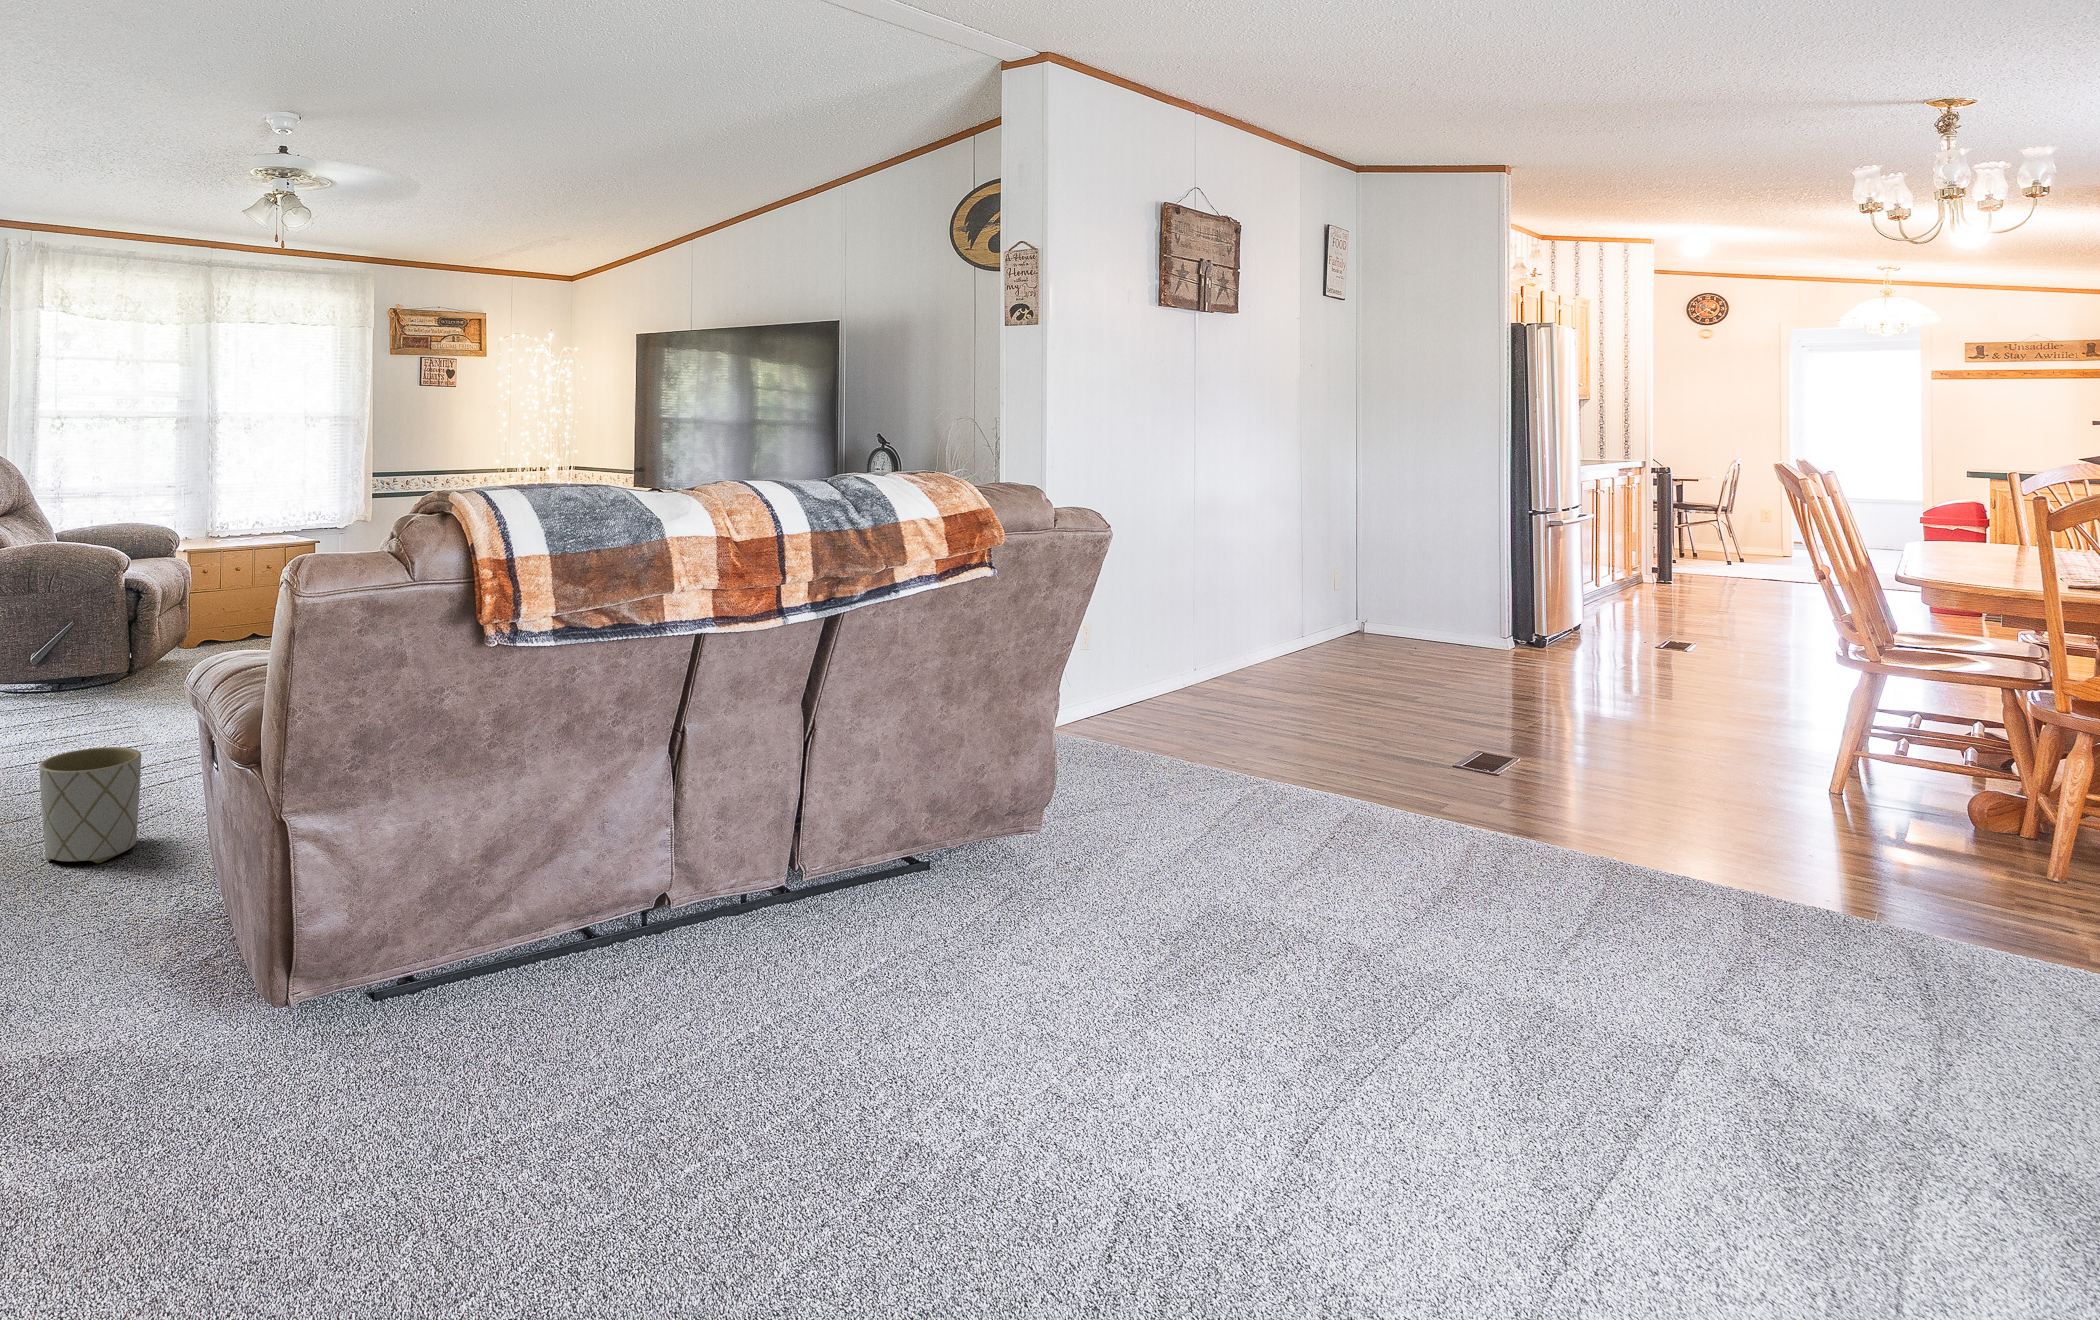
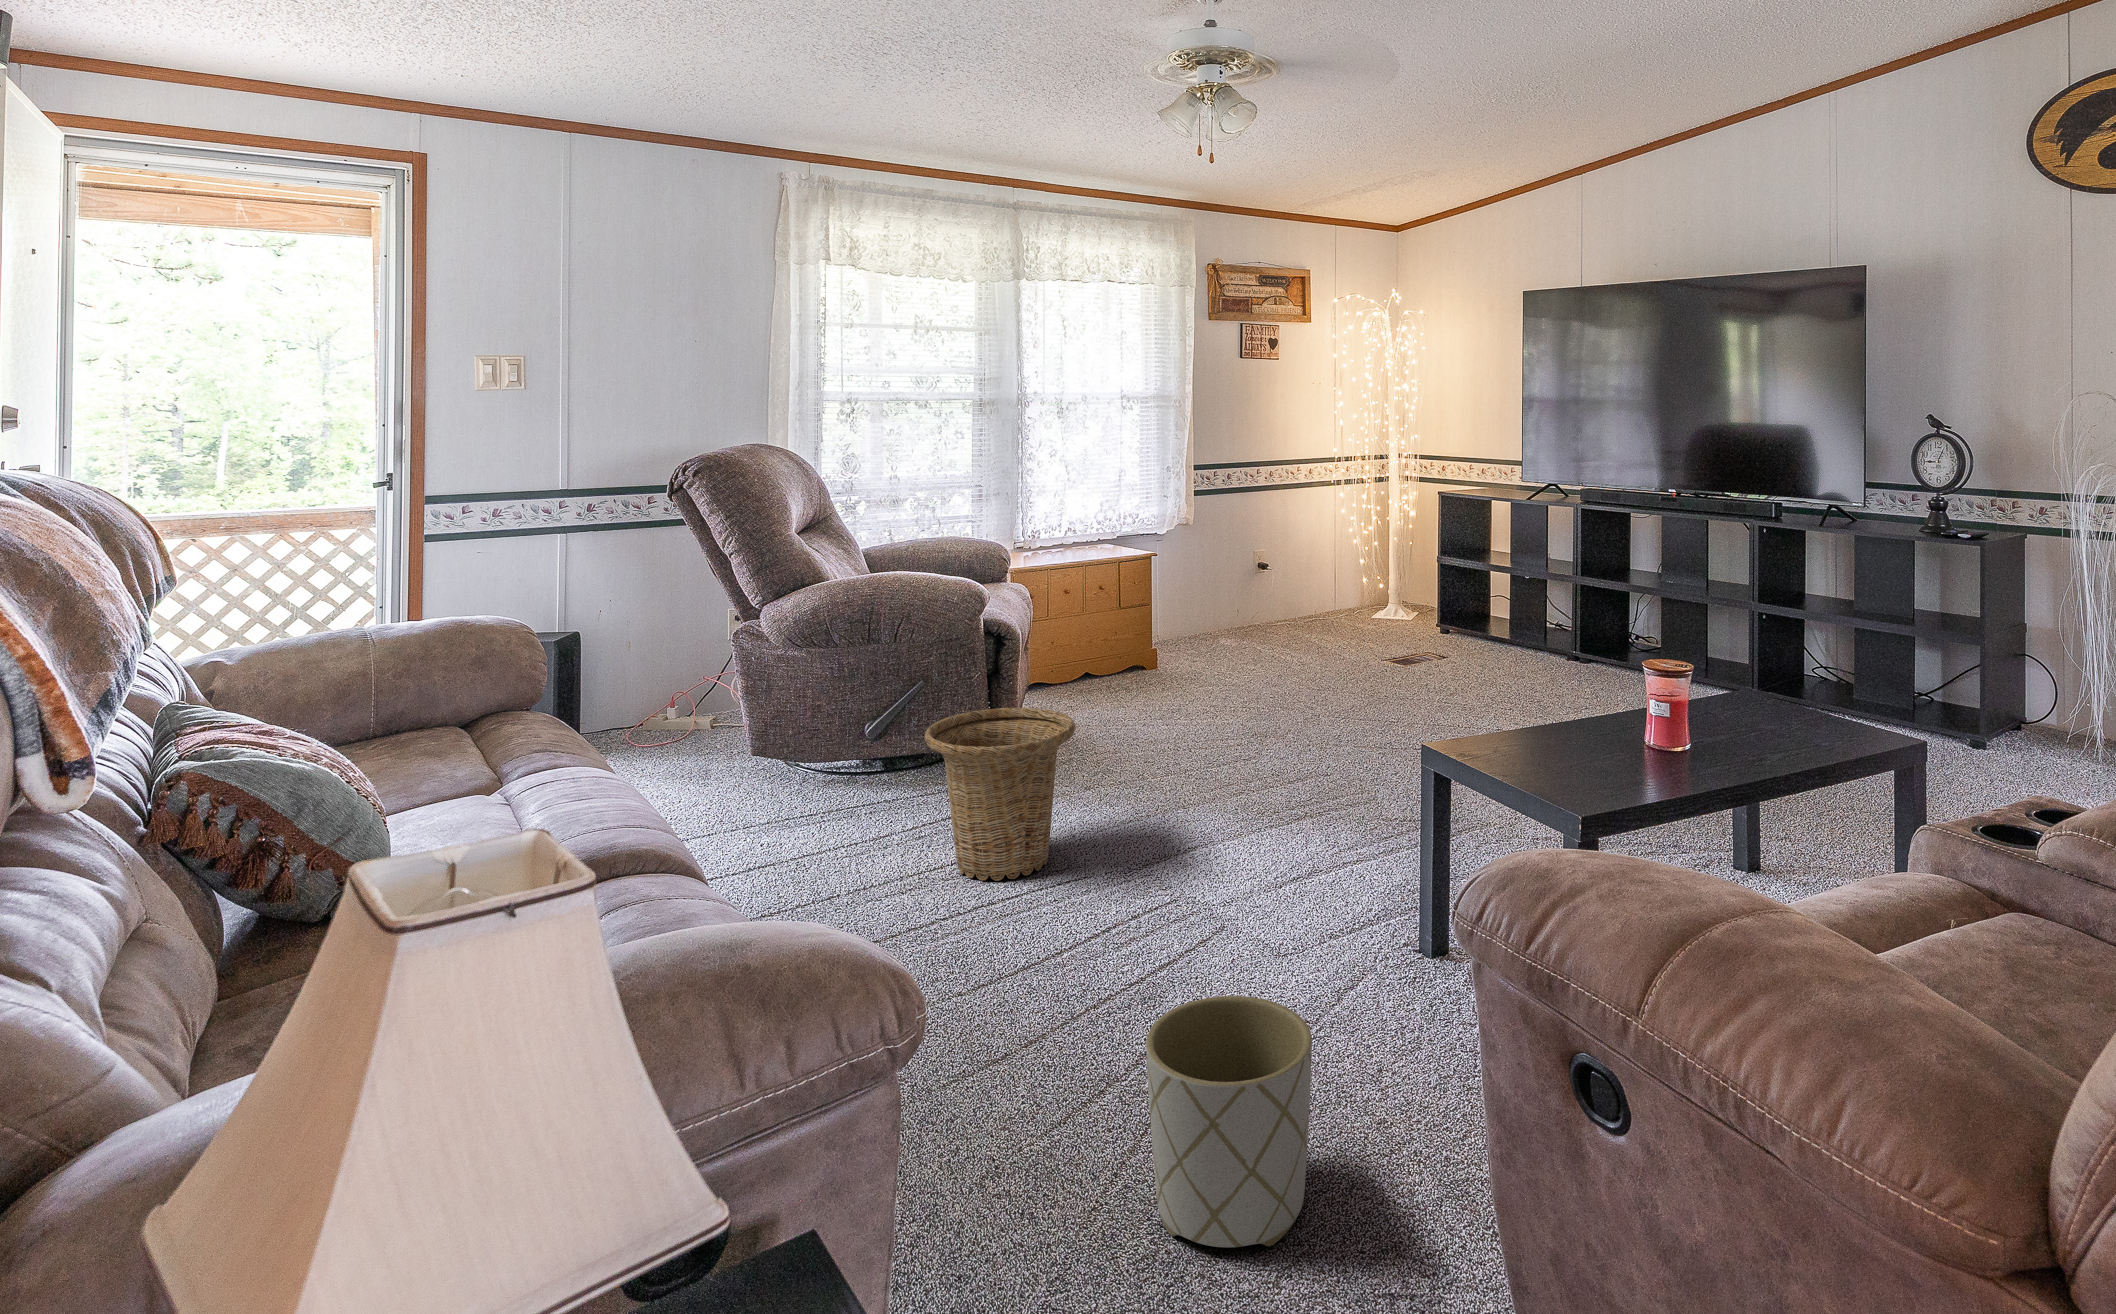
basket: none [25,629,139,739] -> present [925,708,1075,881]

